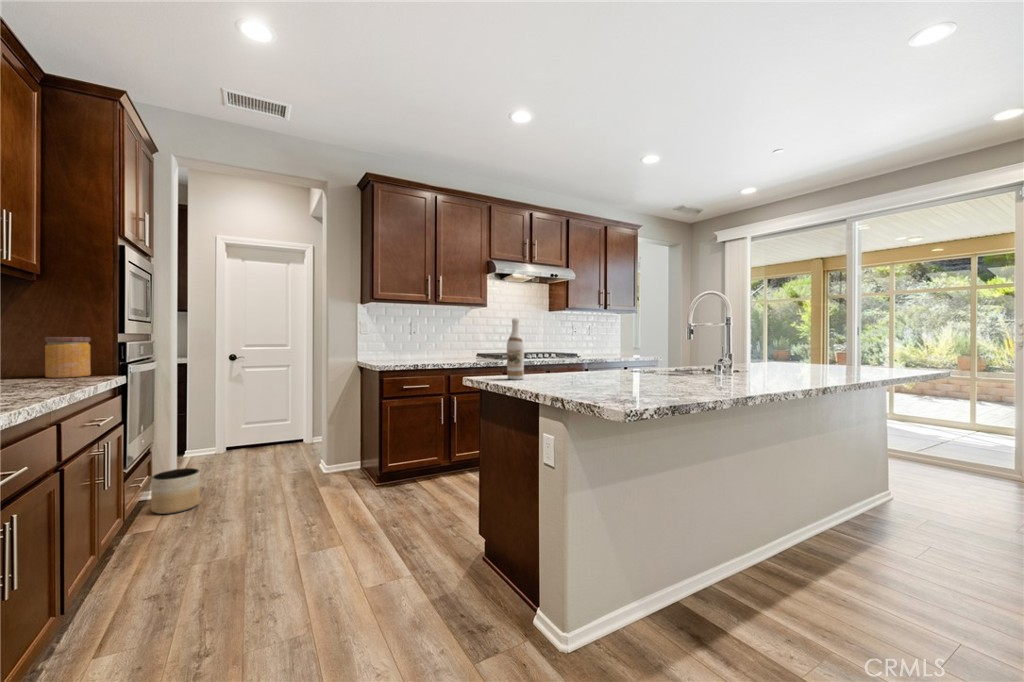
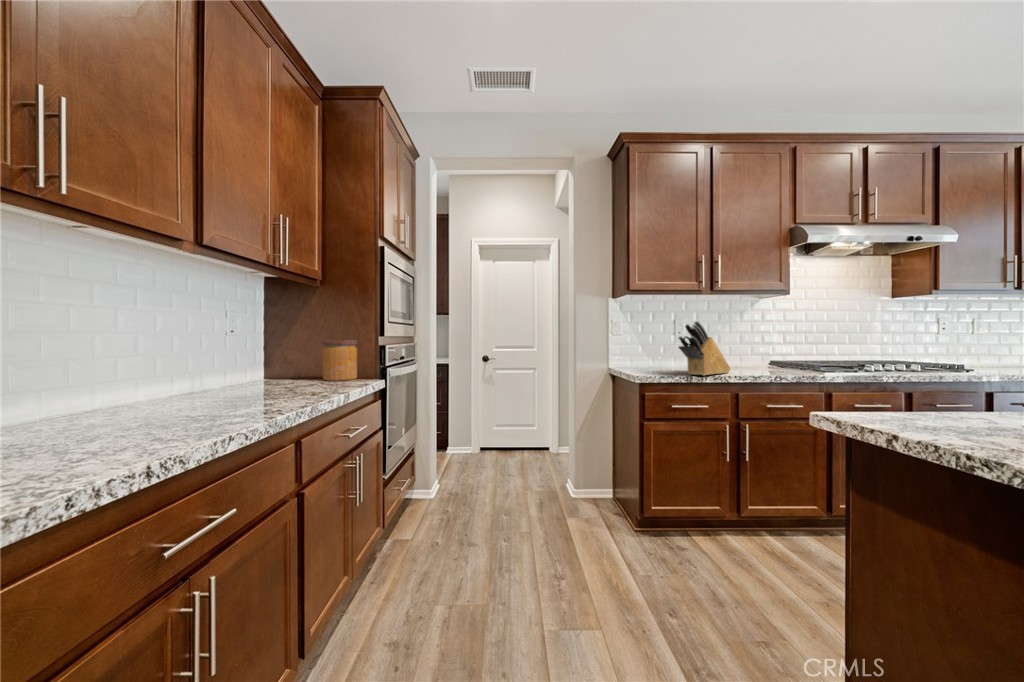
wine bottle: present [507,318,524,379] -> none [913,304,961,428]
knife block: none [408,324,446,365] -> present [679,321,730,376]
planter: present [151,468,200,514] -> none [411,474,452,522]

